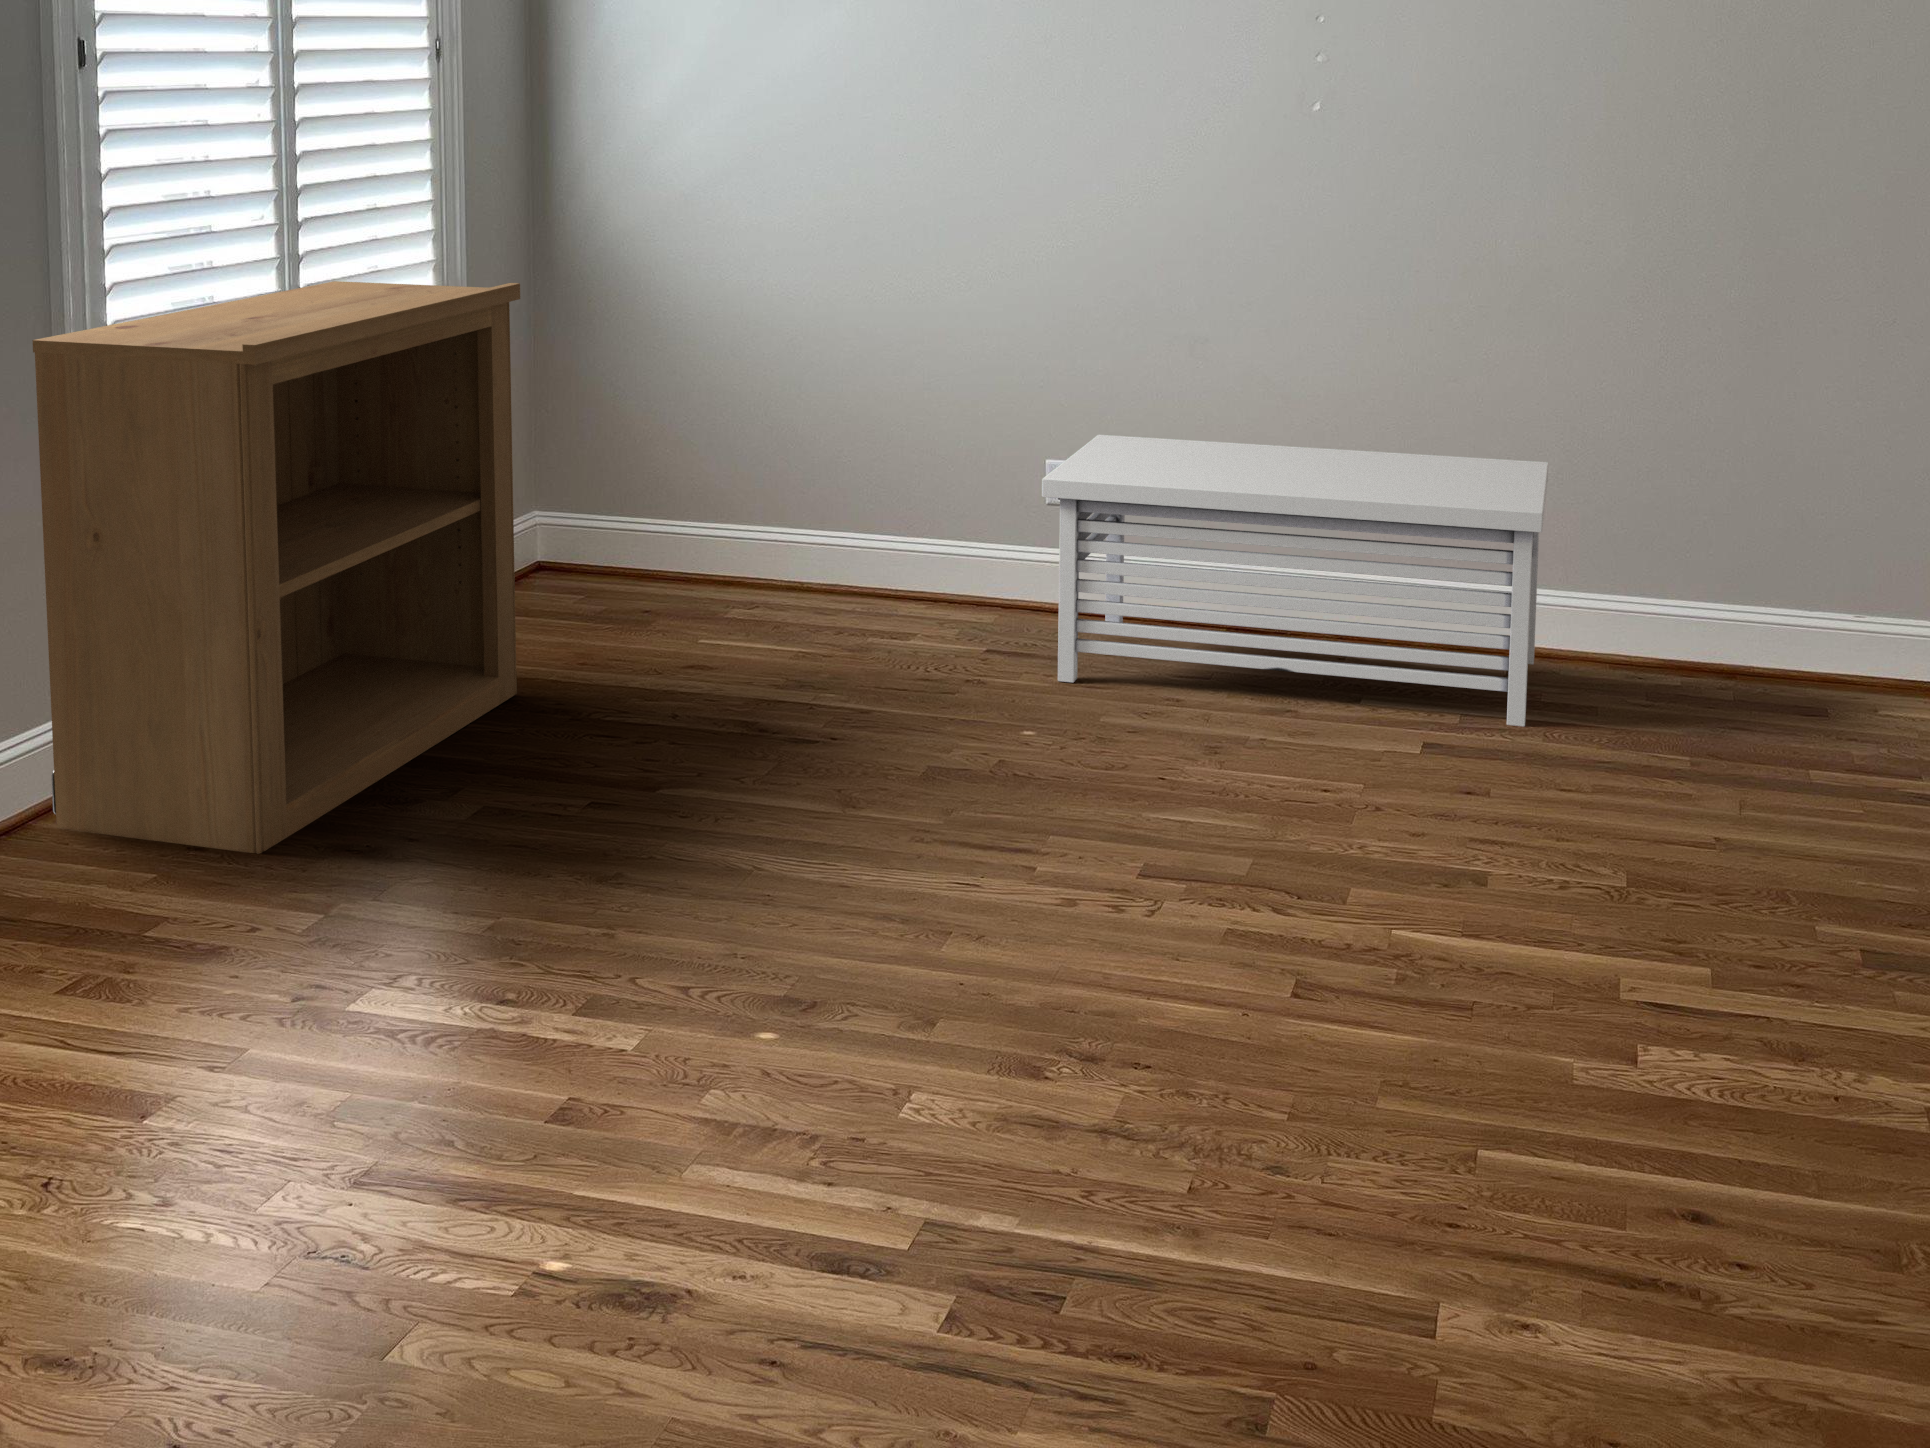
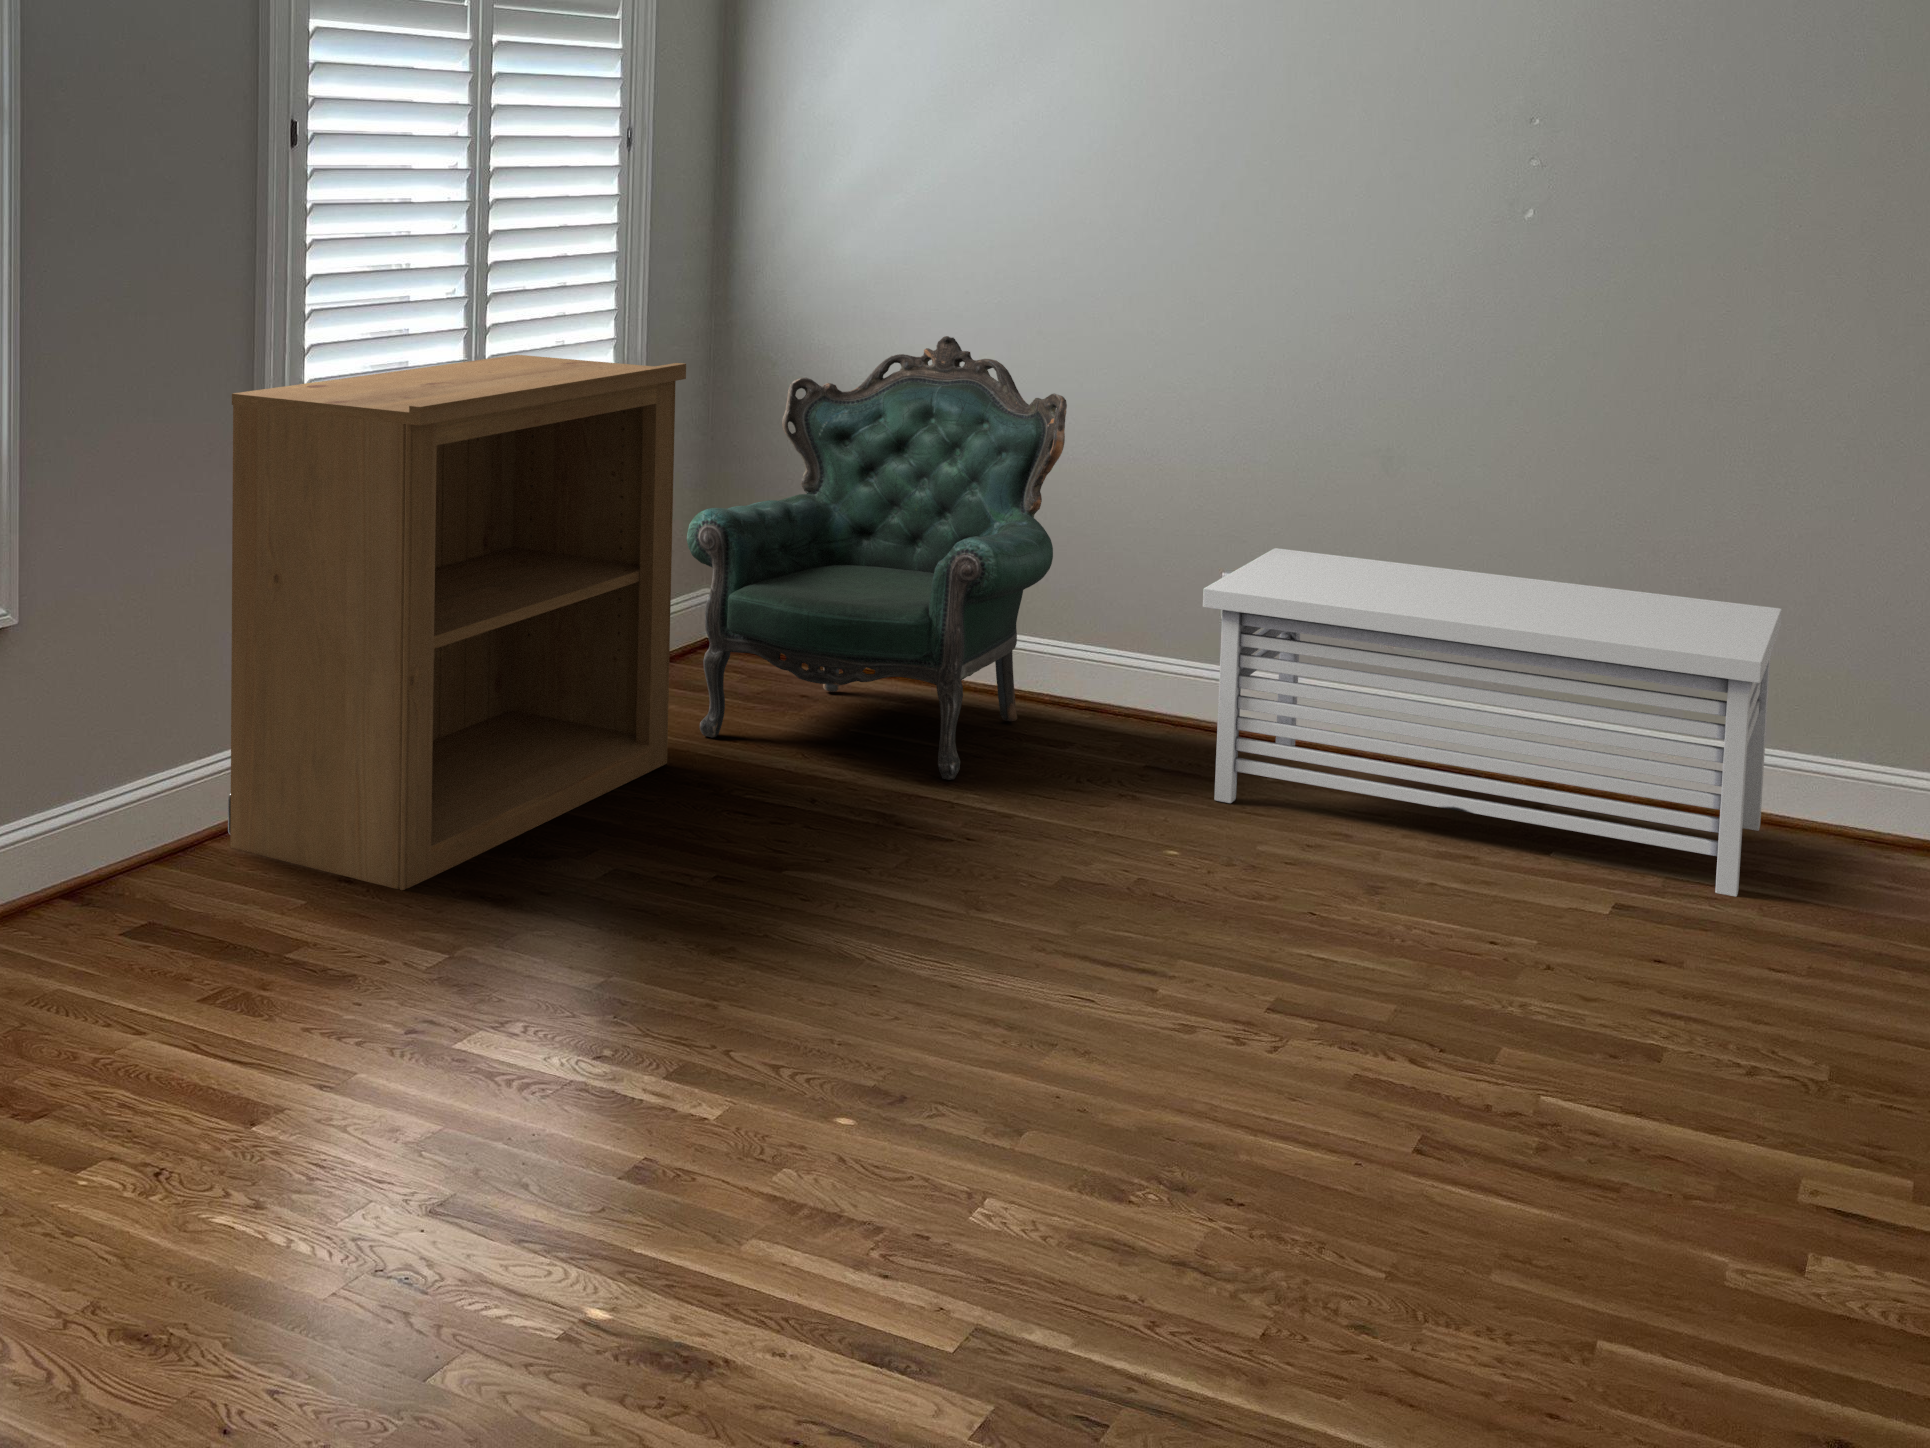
armchair: none [522,242,898,685] -> present [687,336,1067,780]

